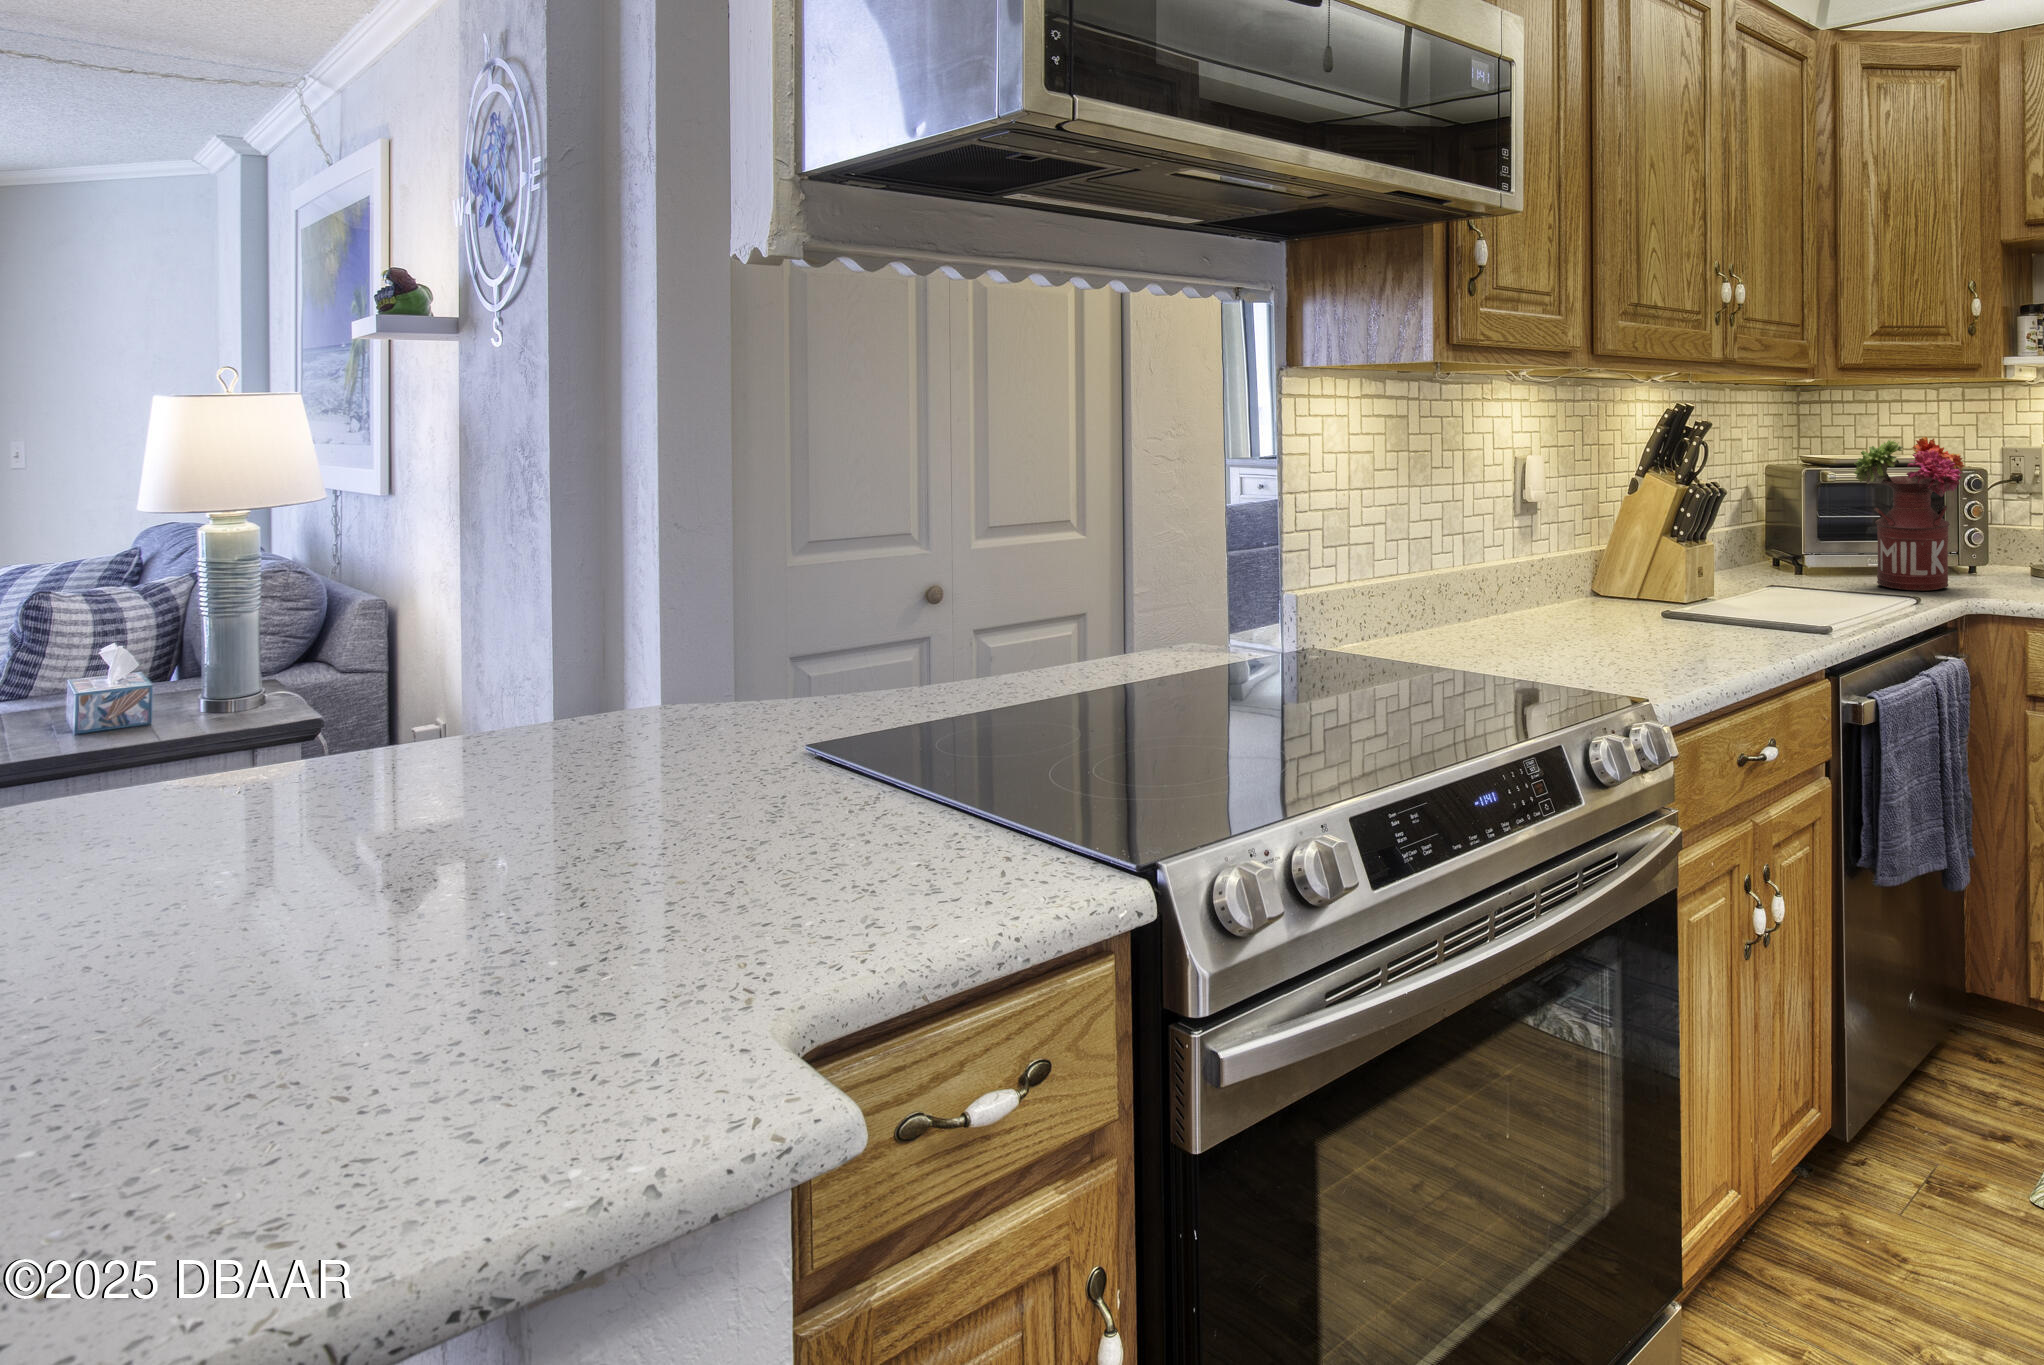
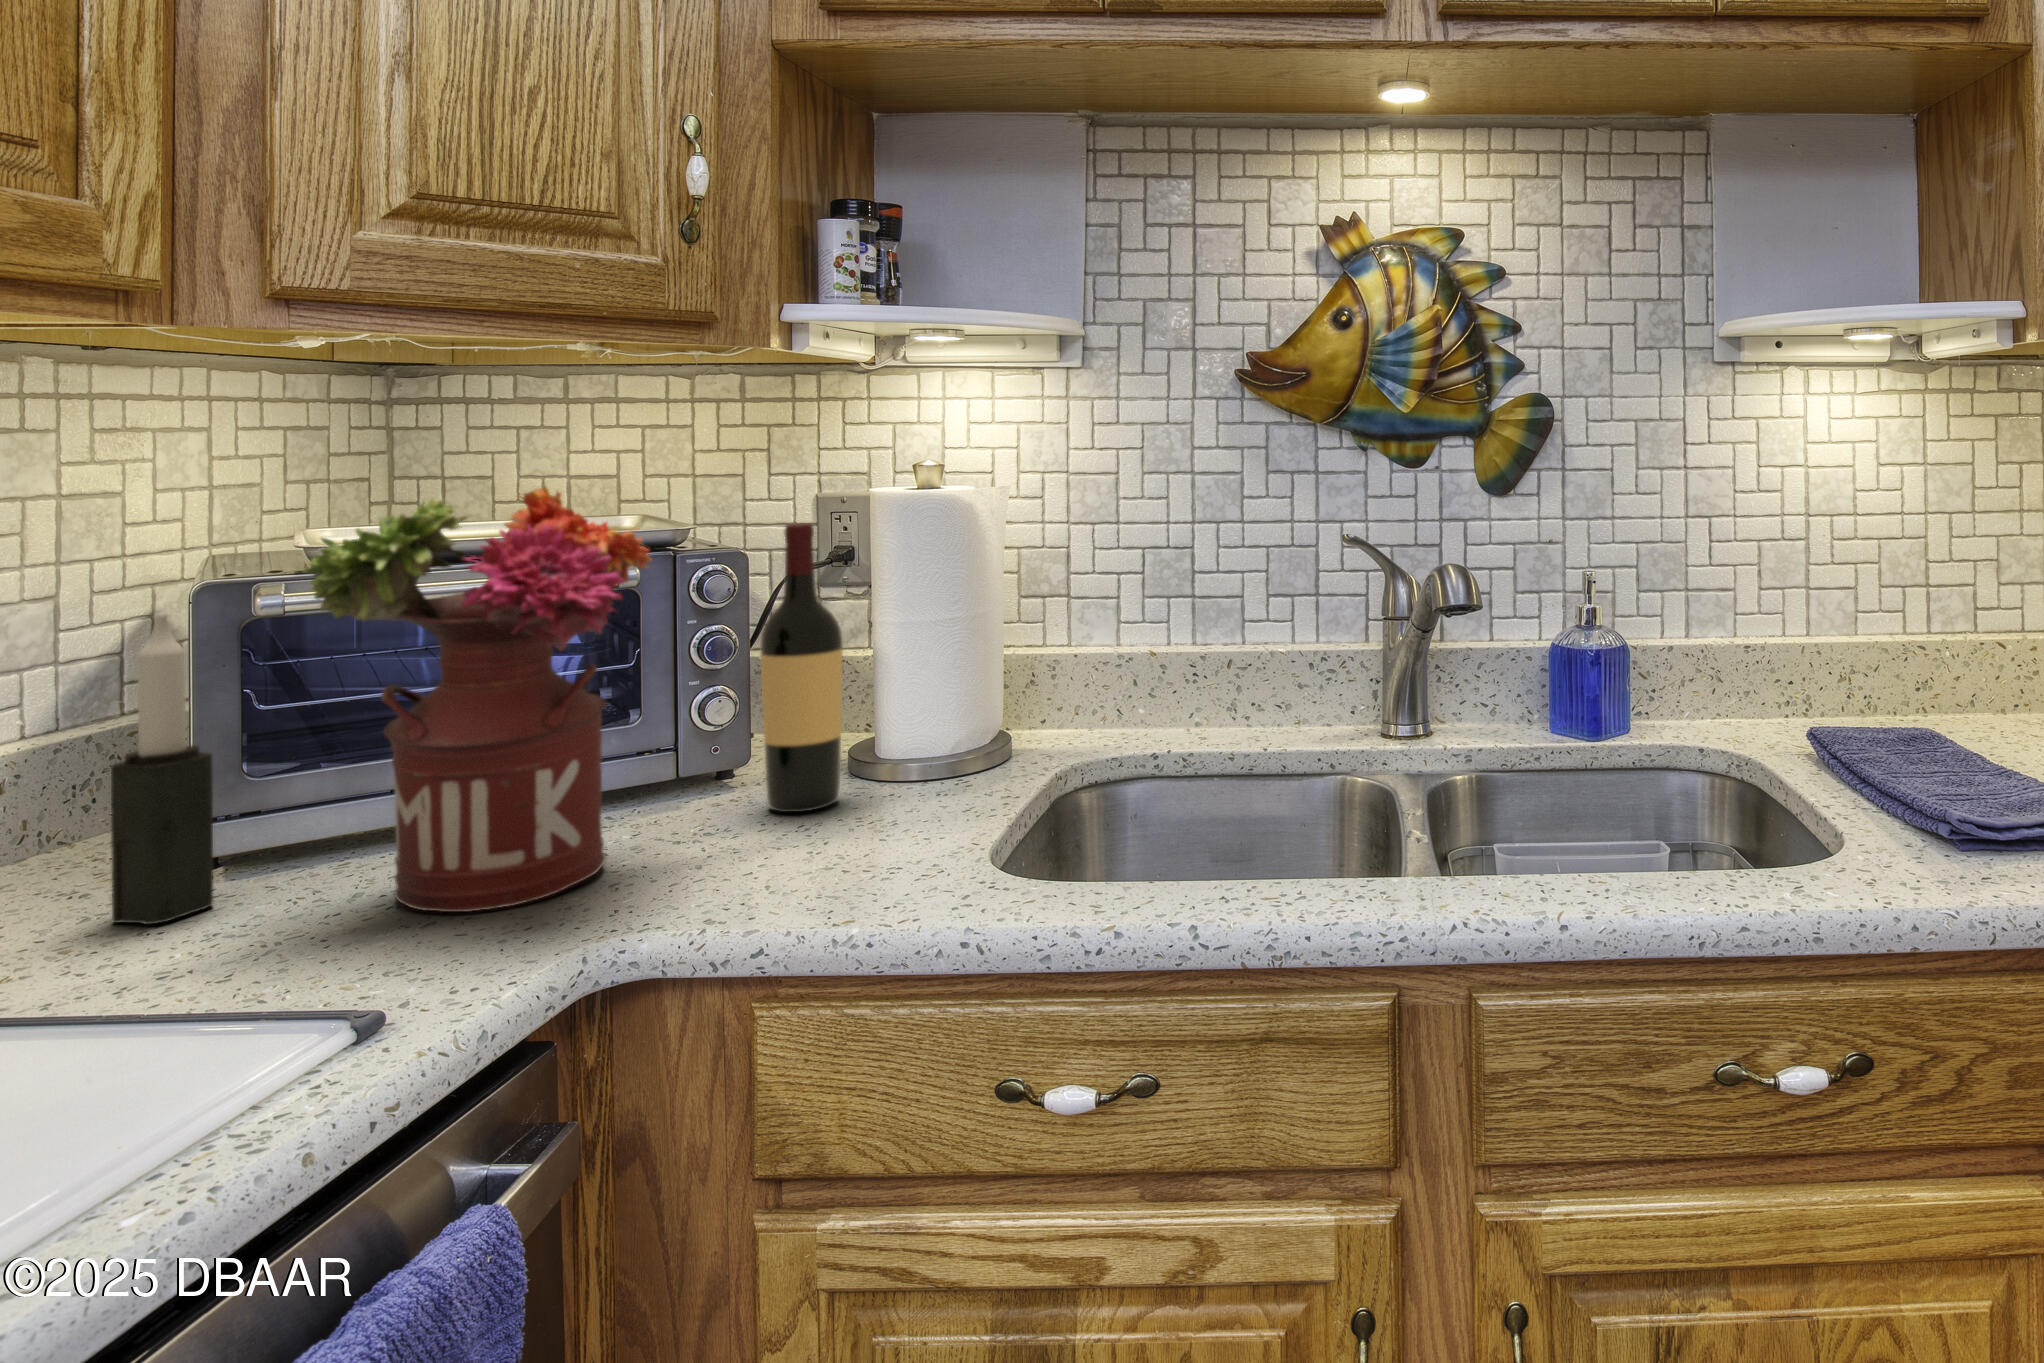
wine bottle: none [1998,457,2034,584] -> present [760,523,843,812]
candle: none [1790,478,1817,583] -> present [111,611,214,924]

